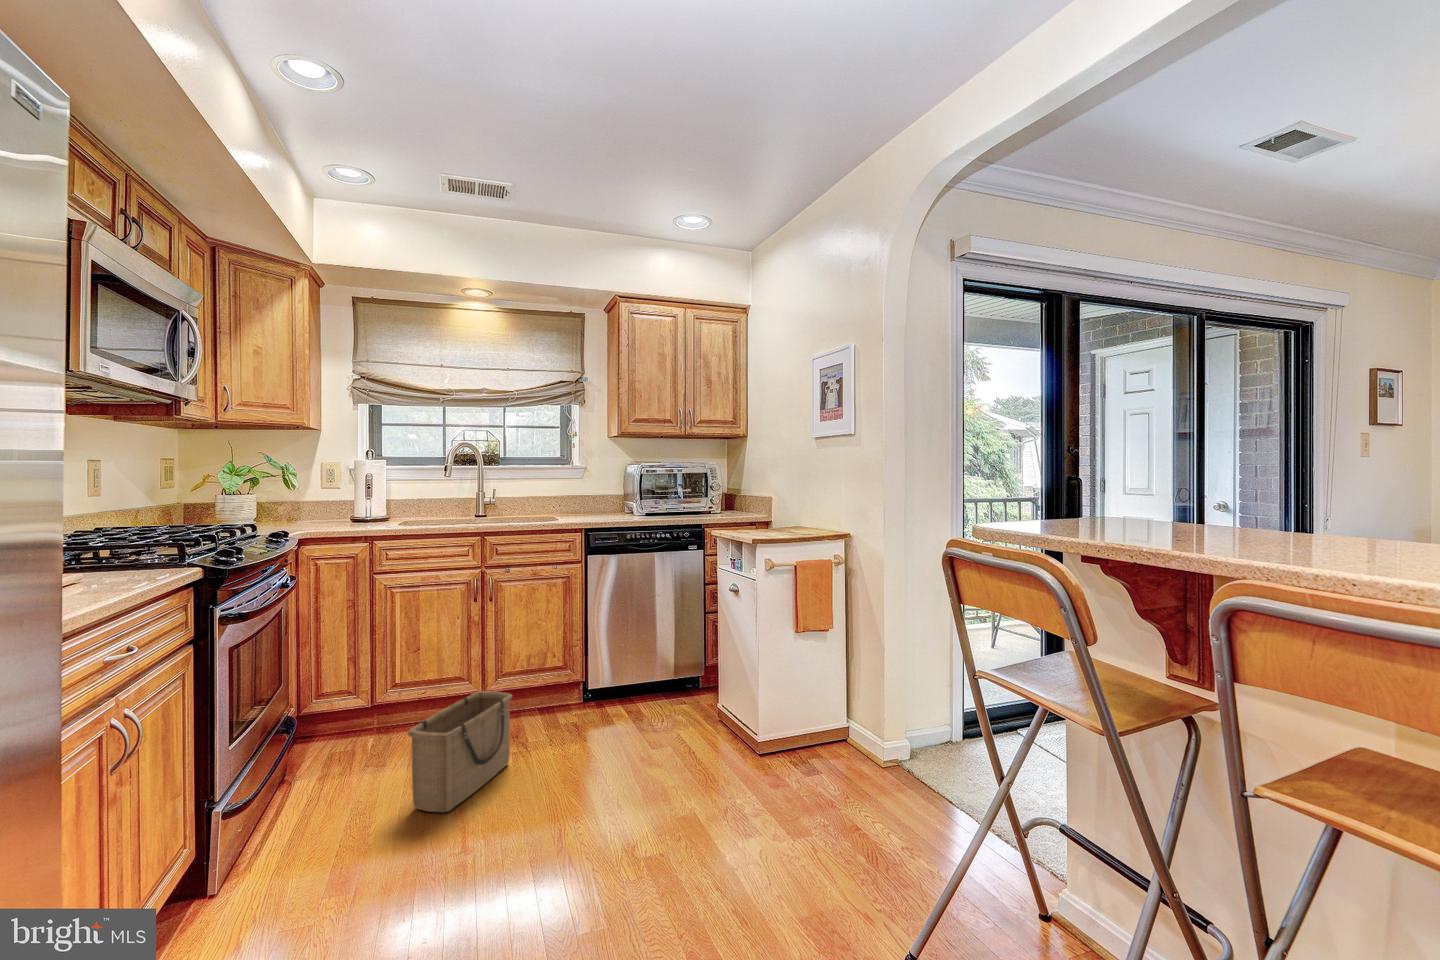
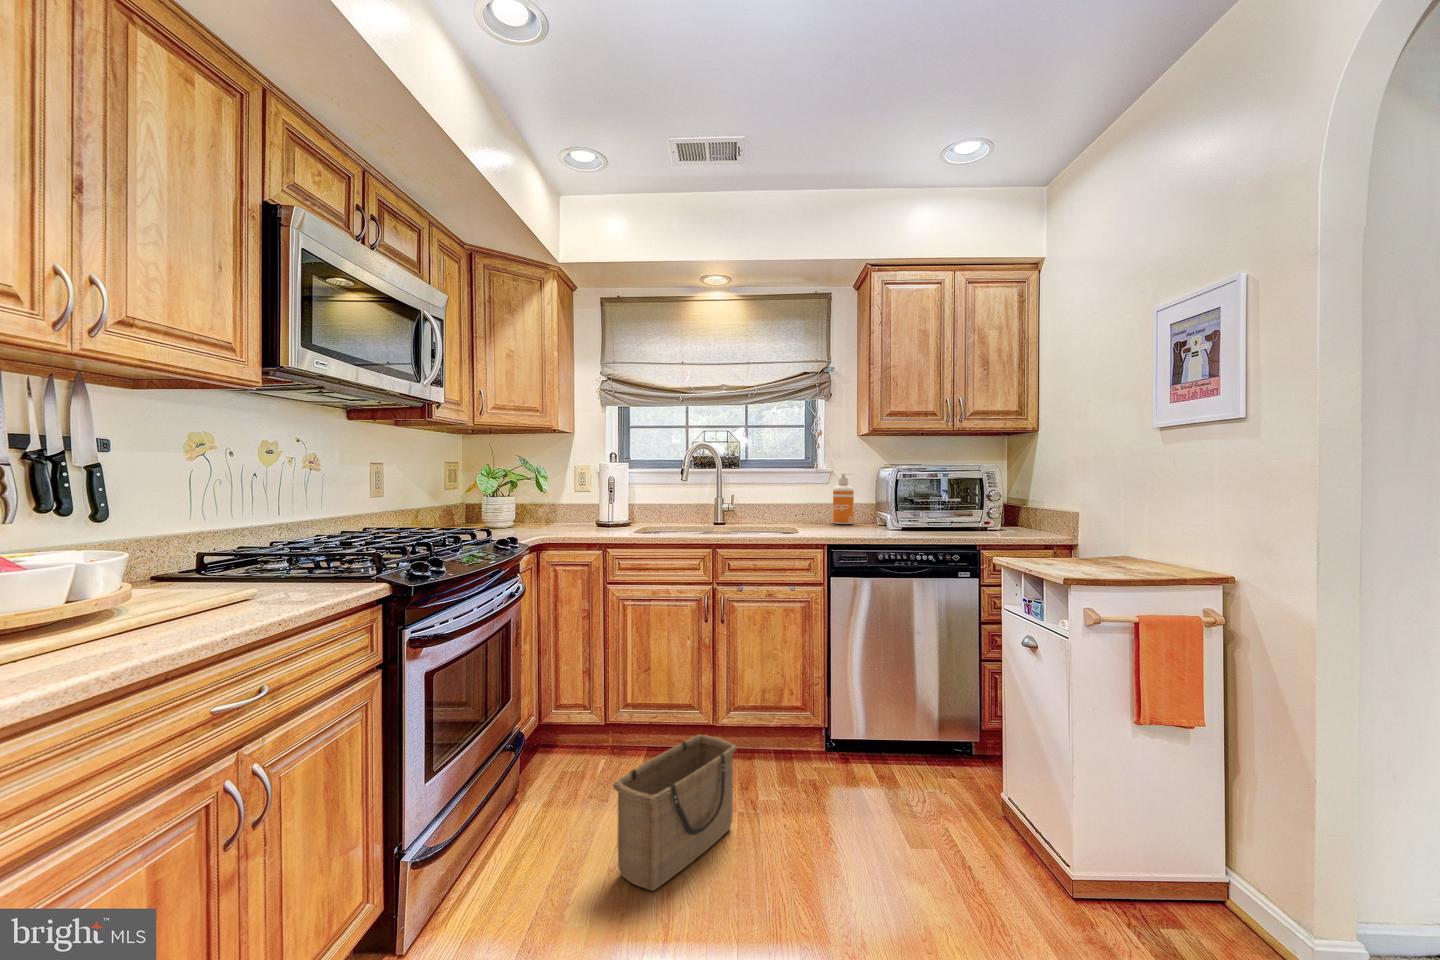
soap dispenser: none [587,470,604,513] -> present [833,473,854,524]

